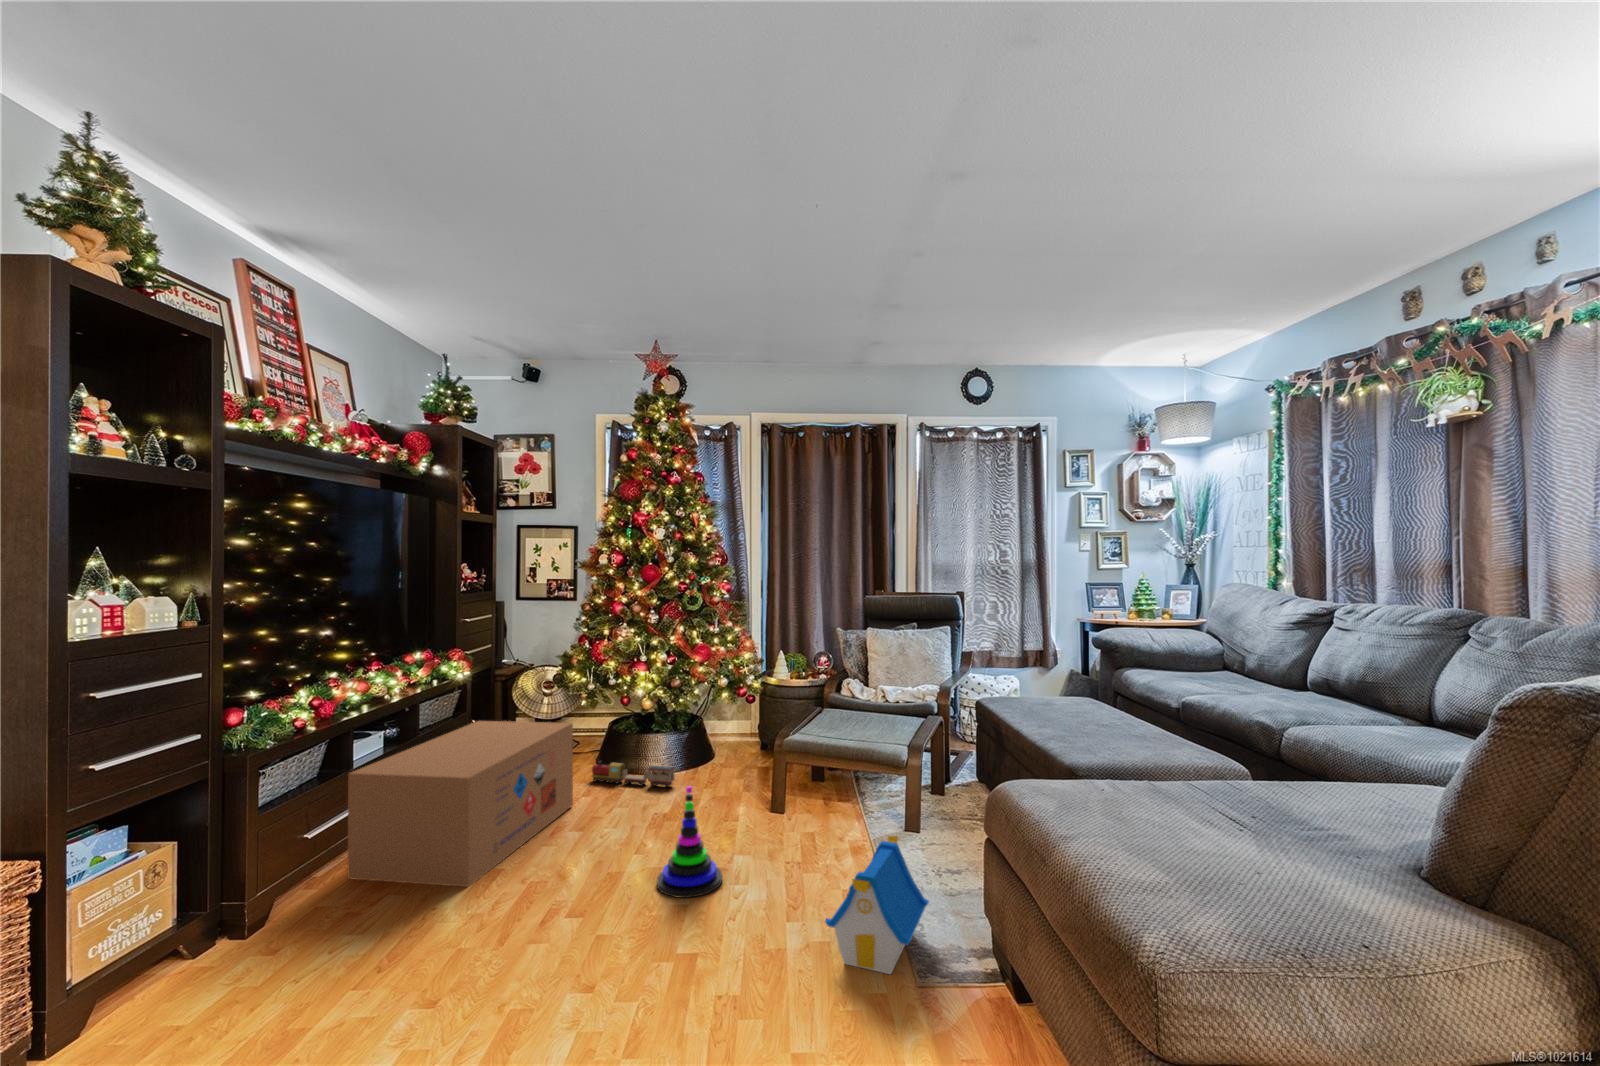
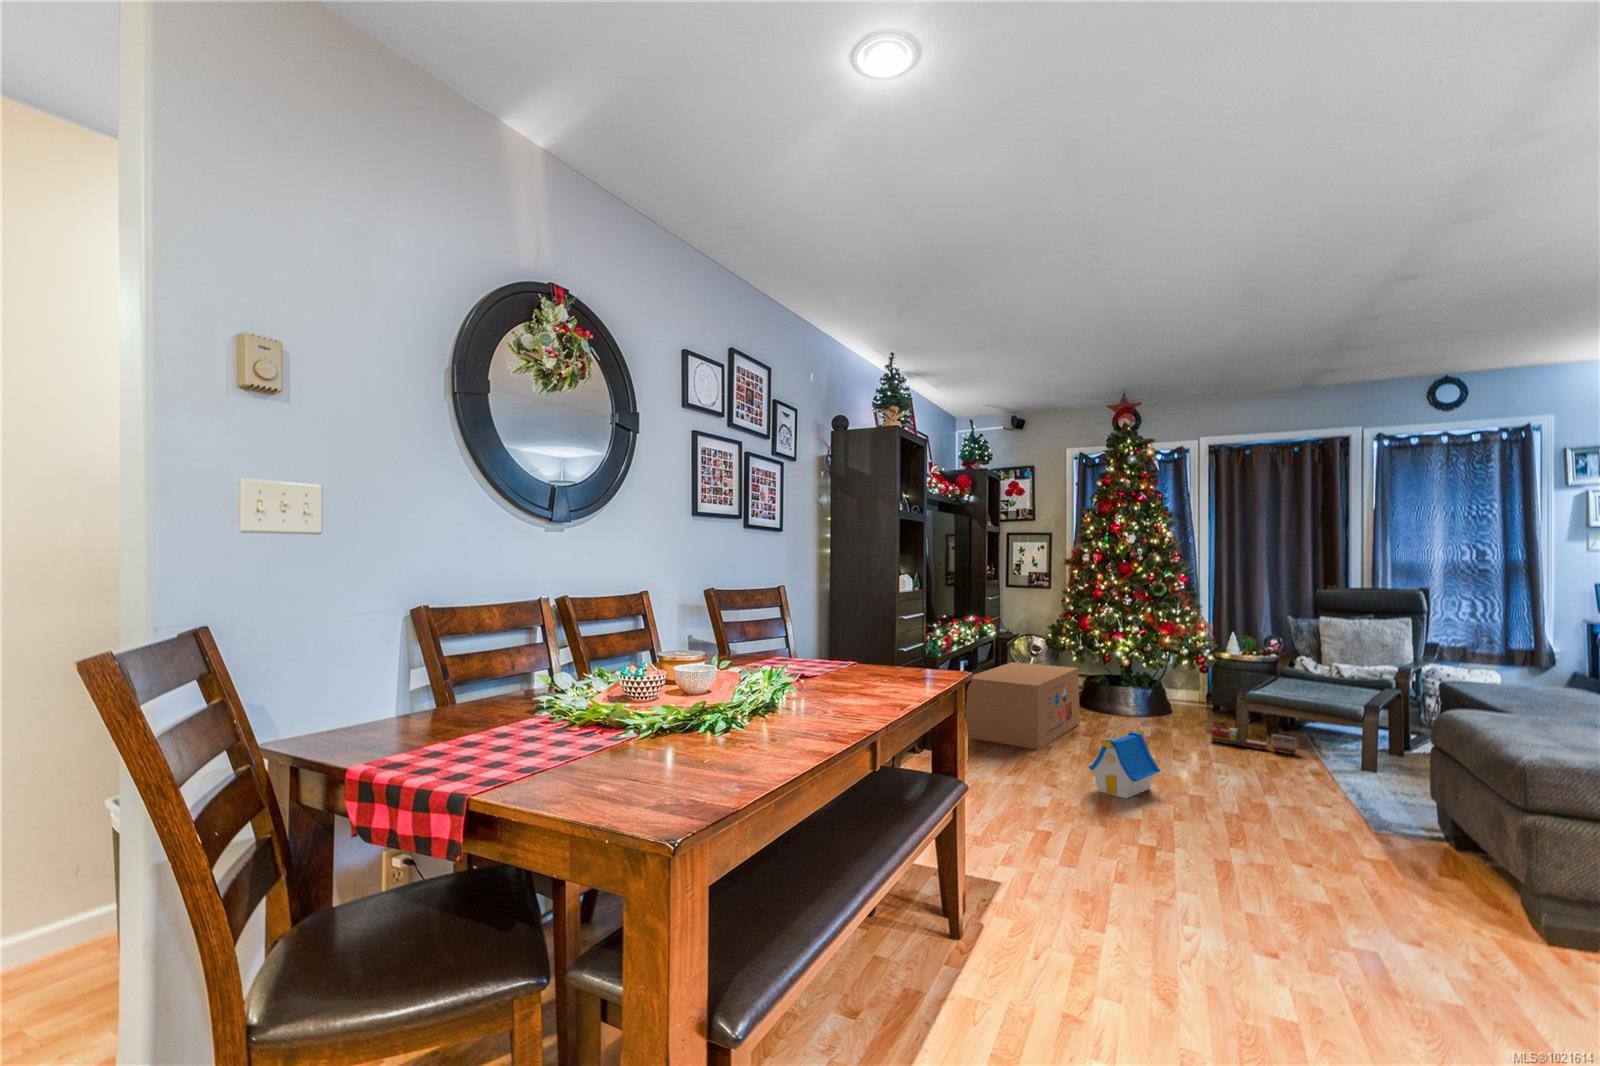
toy train: present [592,761,675,787] -> present [1211,725,1298,754]
stacking toy: present [657,786,722,898] -> none [1162,705,1209,773]
toy house: present [825,836,929,974] -> present [1088,730,1161,798]

